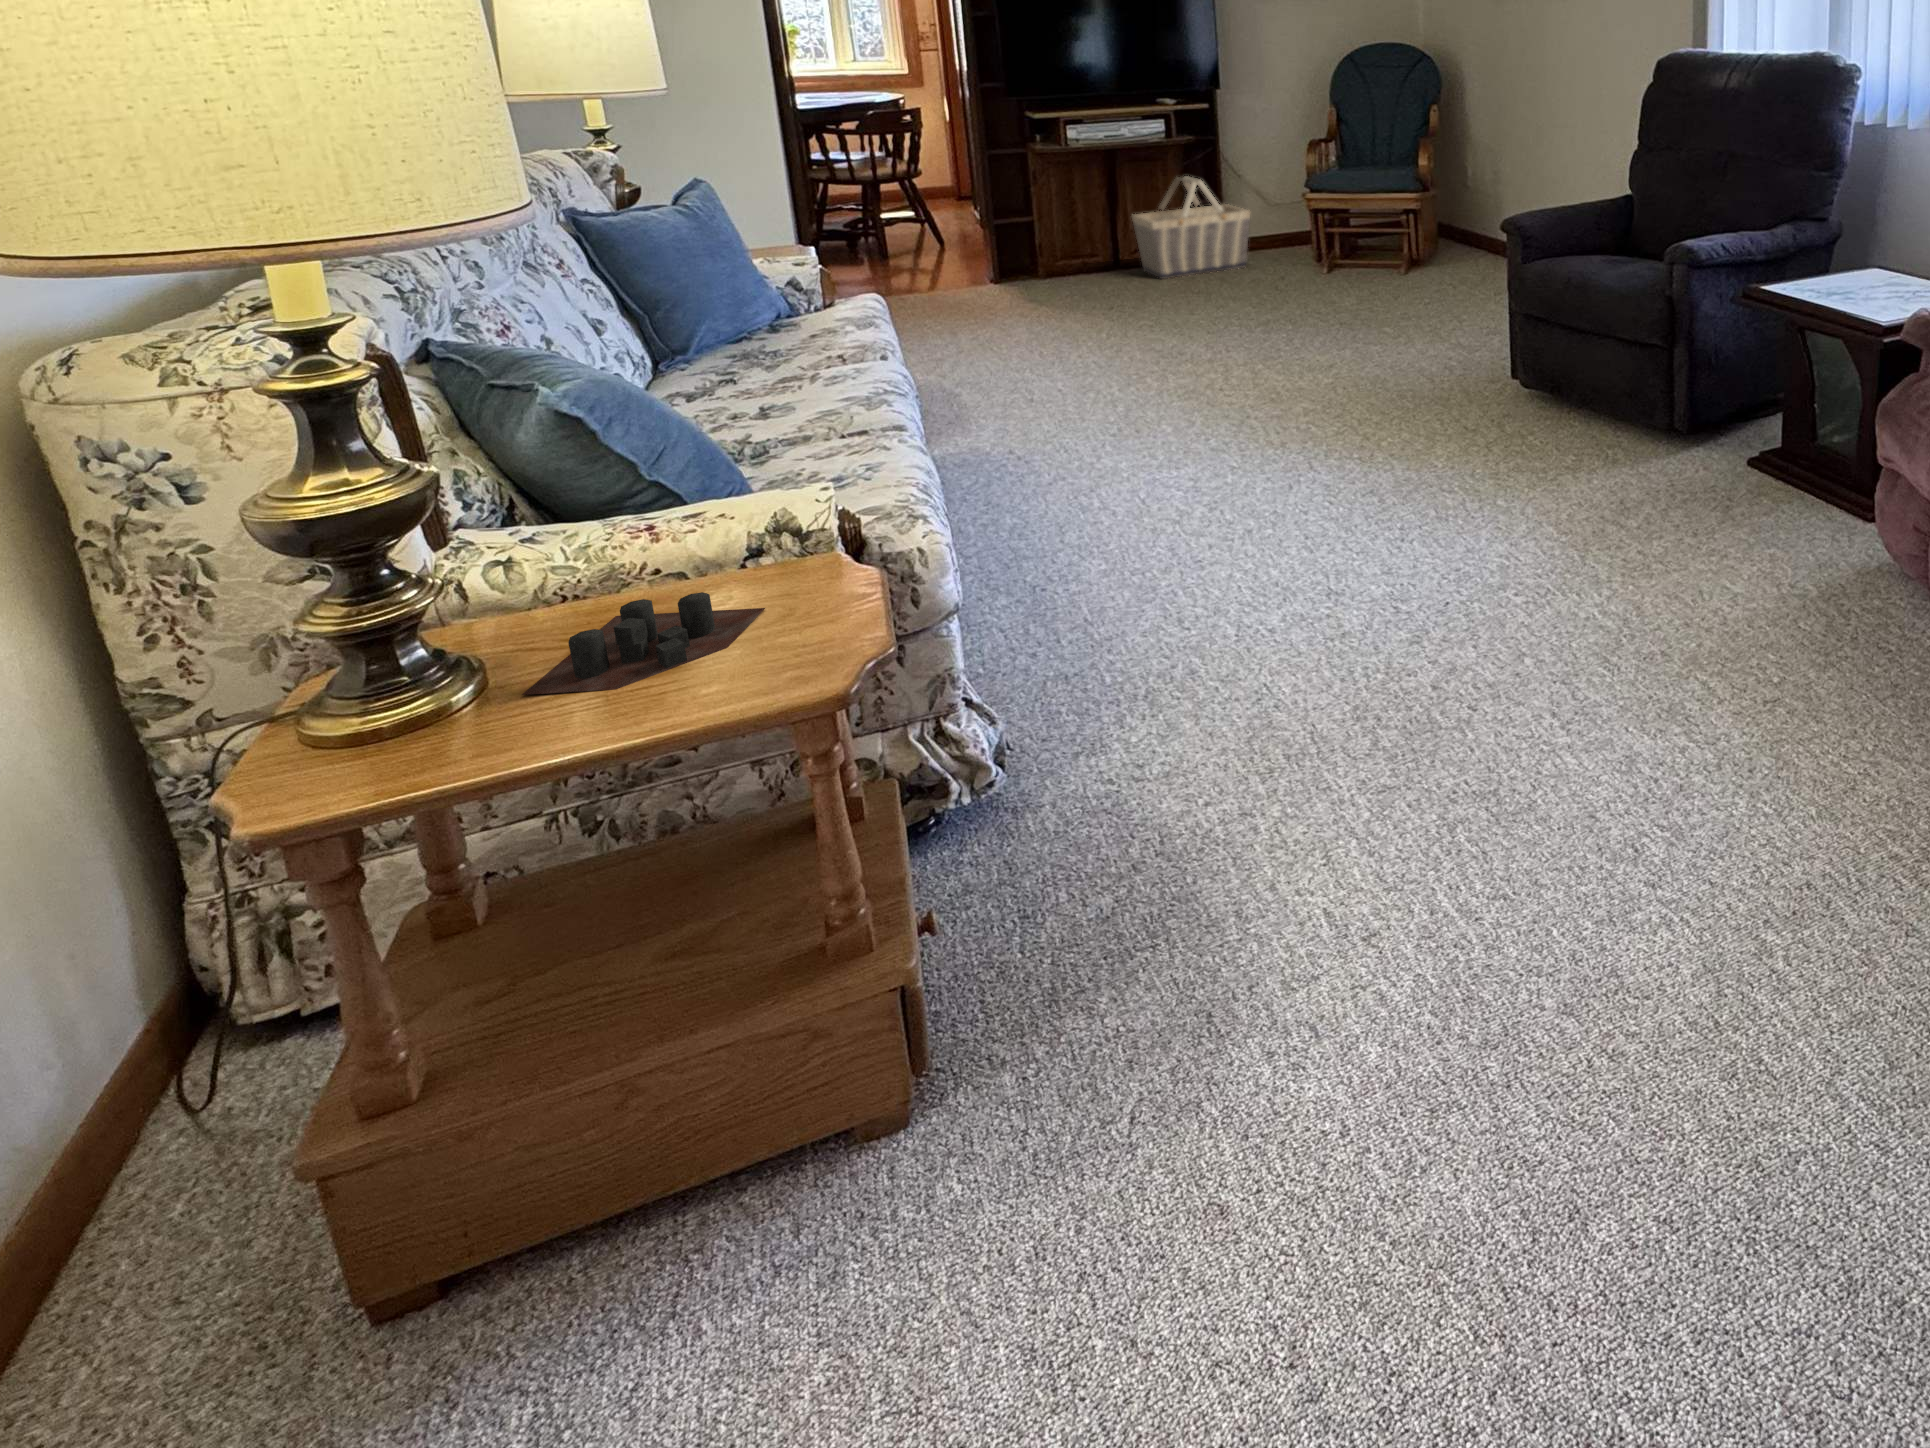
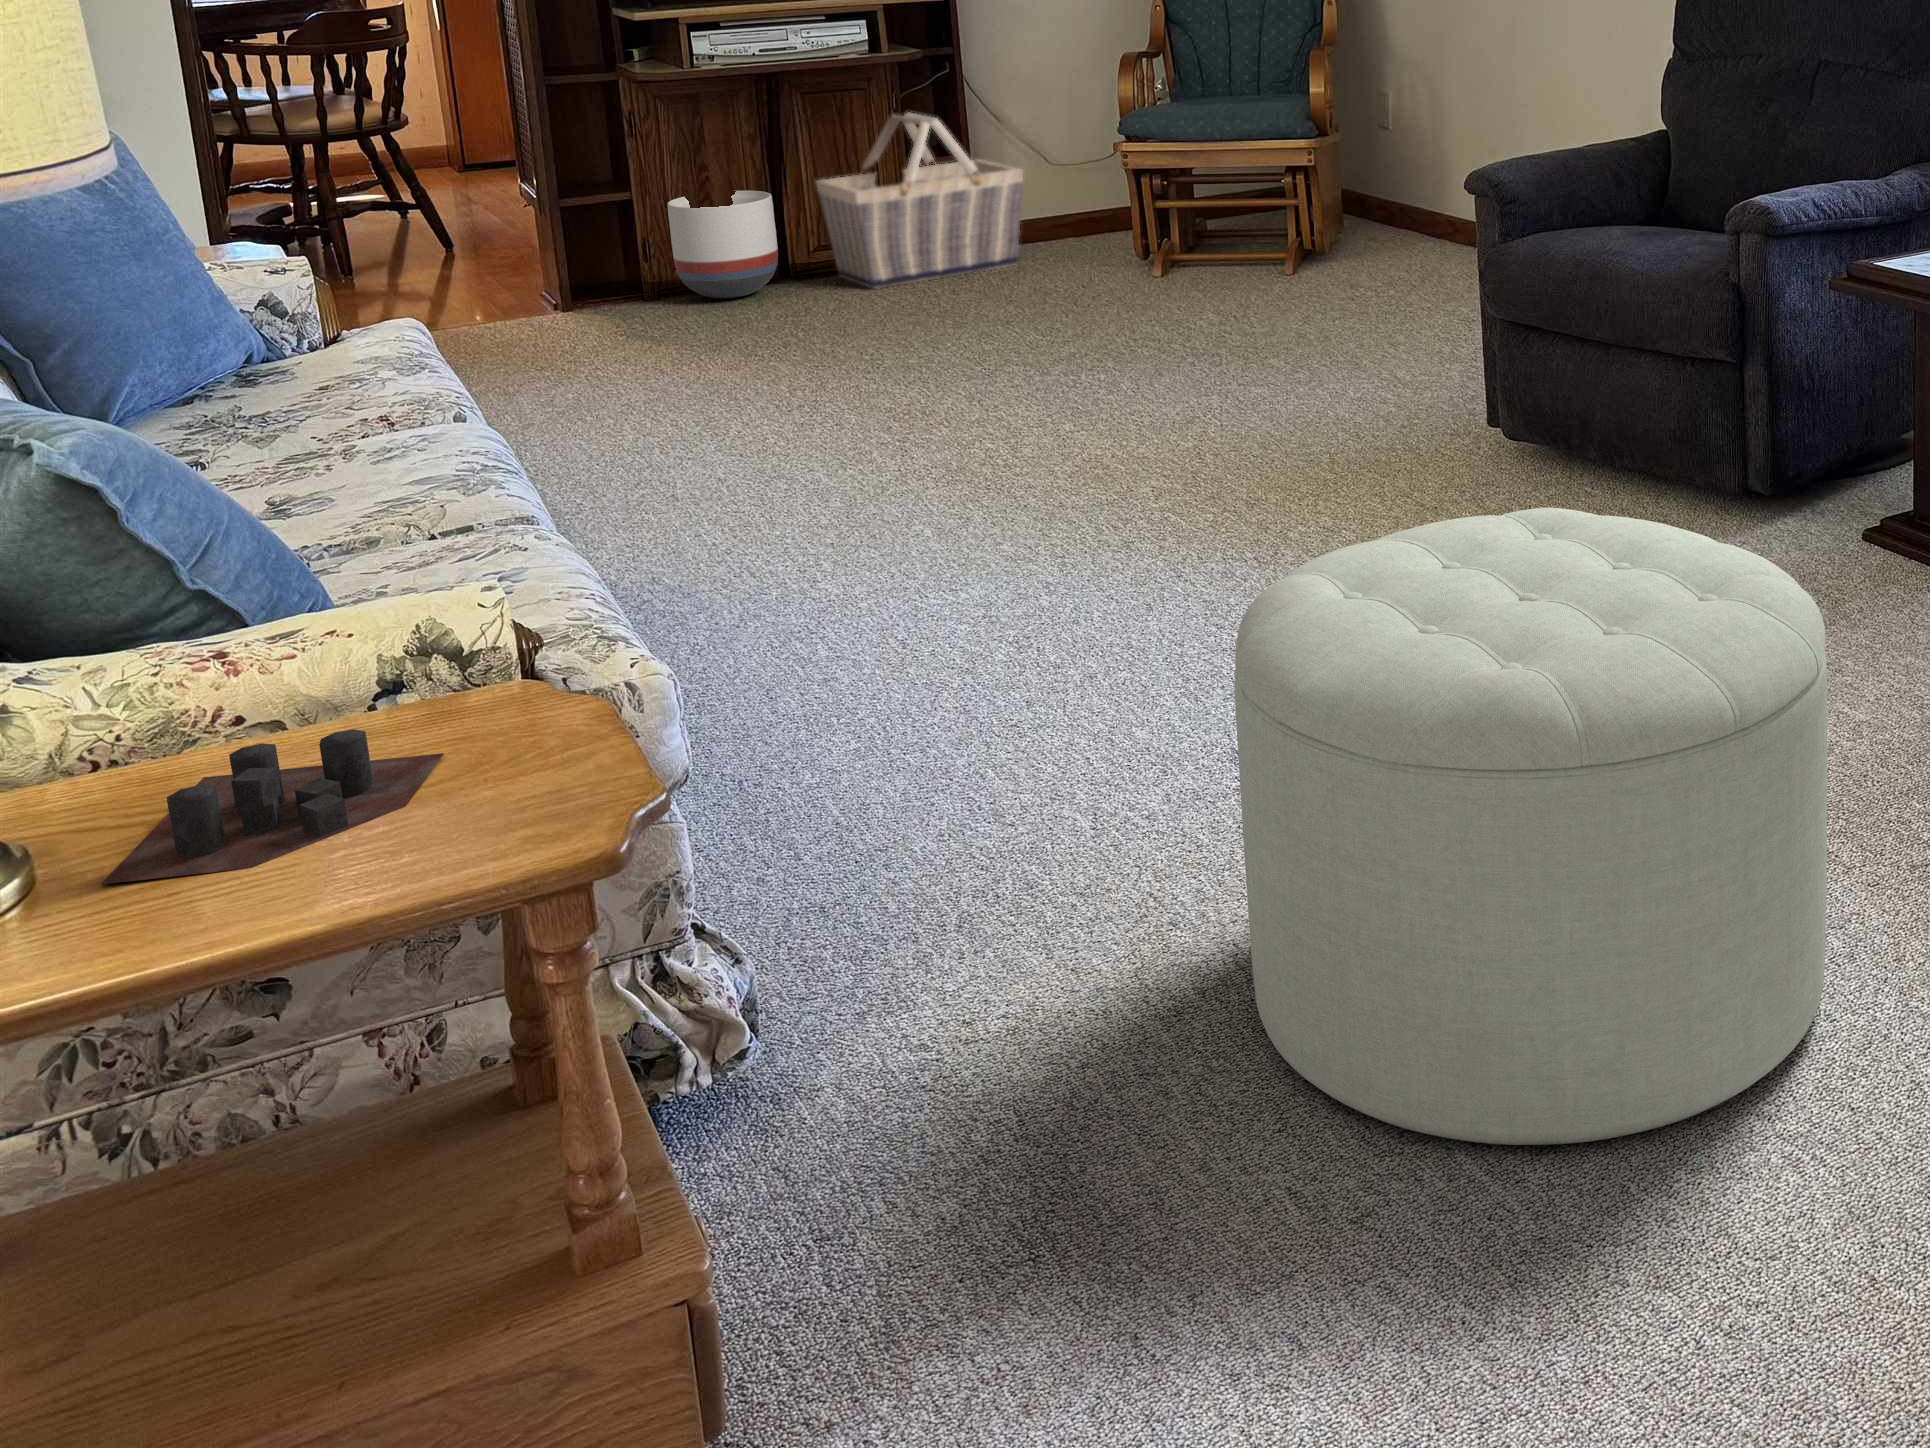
planter: none [1047,220,1108,282] -> present [668,191,778,299]
ottoman: none [1309,454,1704,894] -> present [1235,508,1827,1148]

